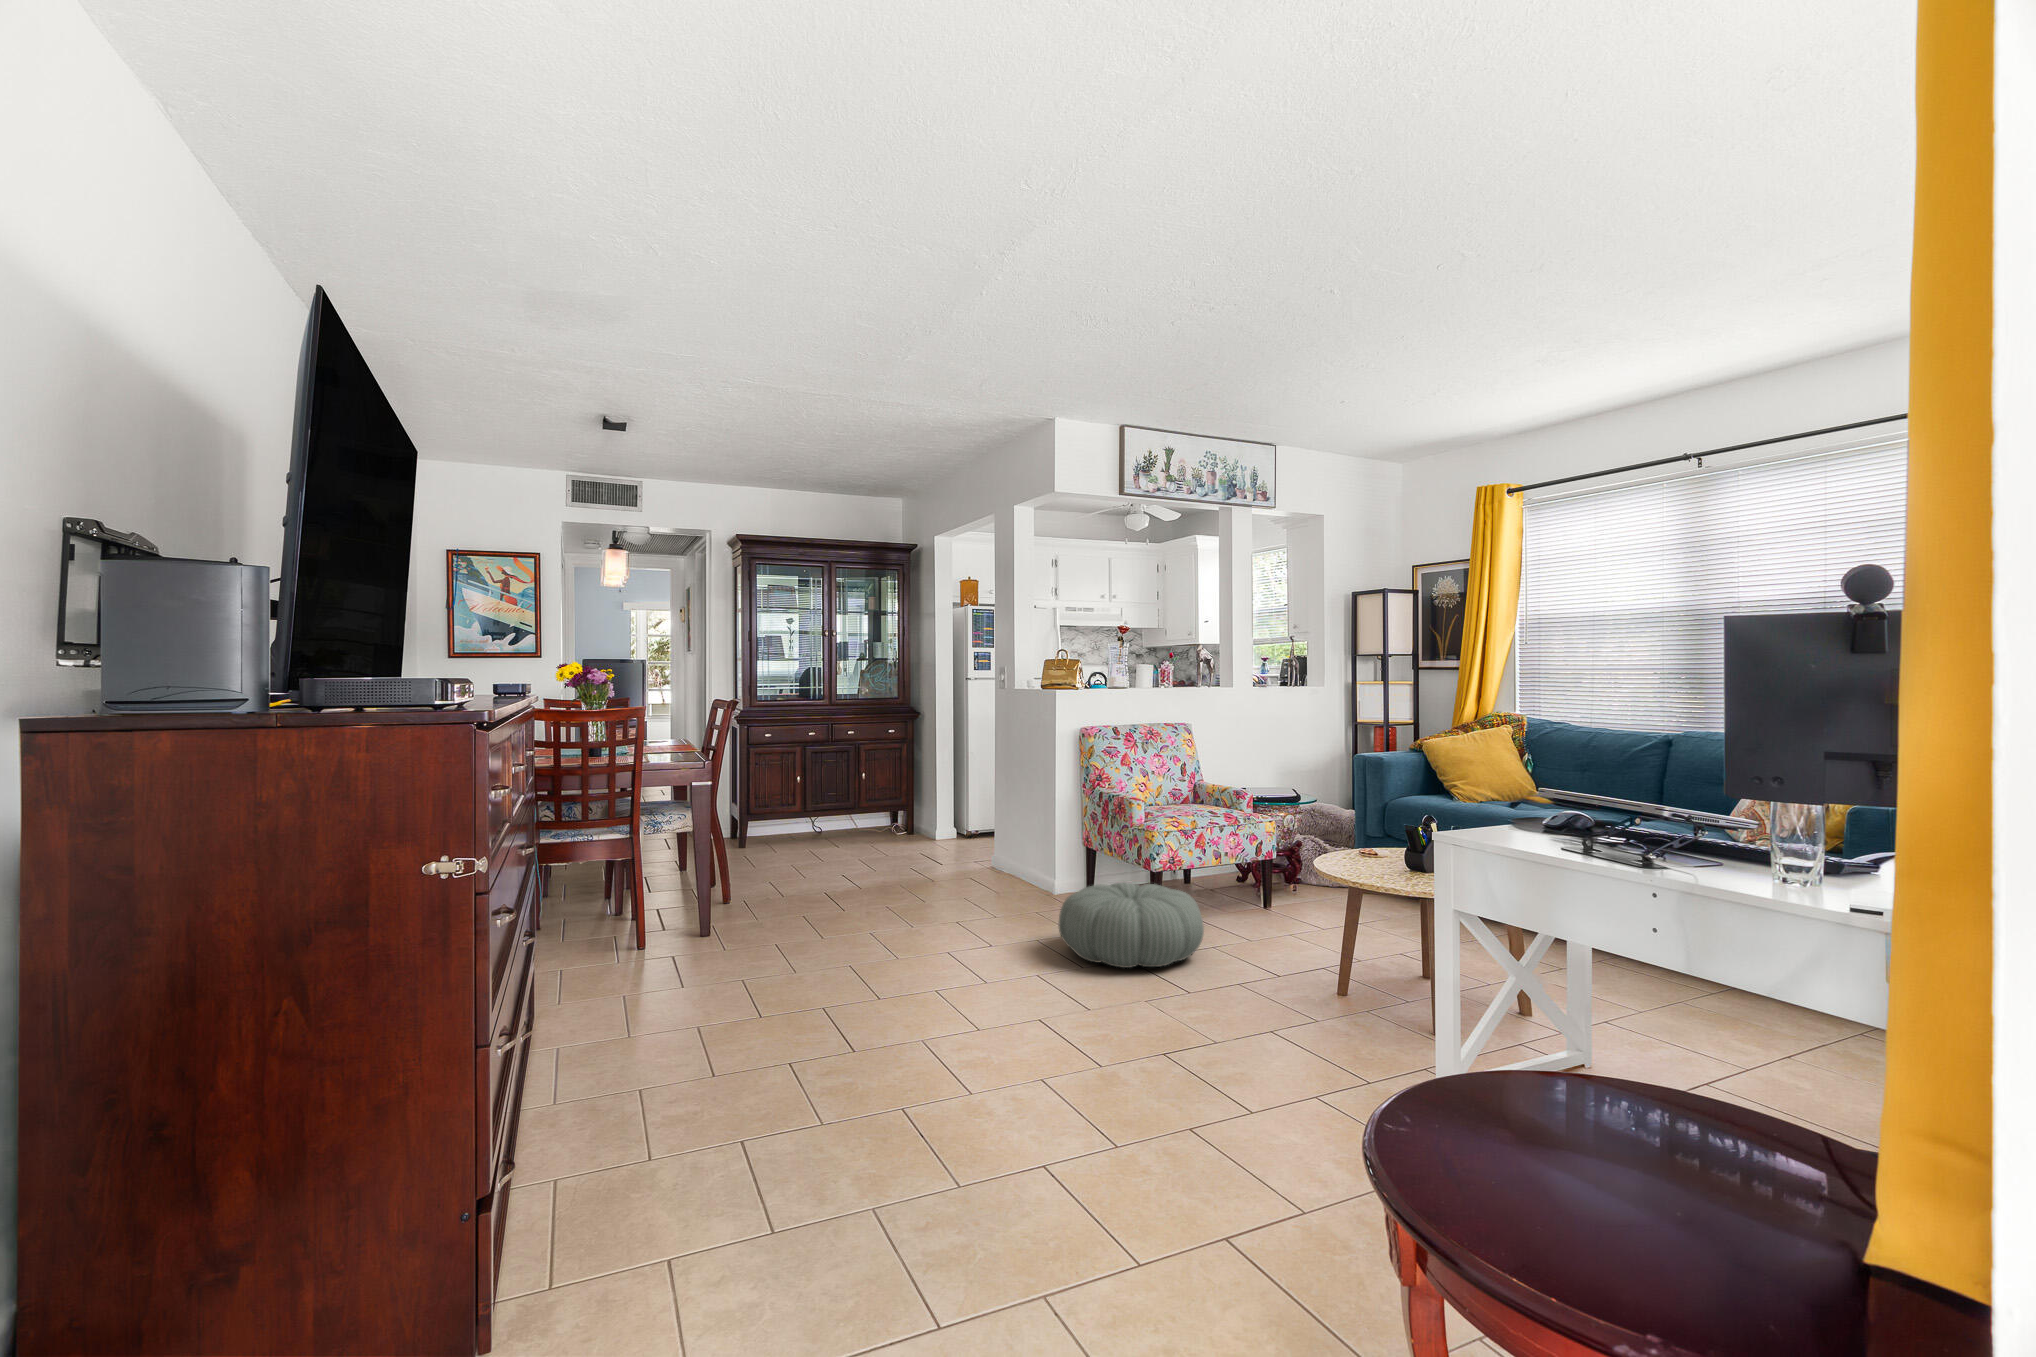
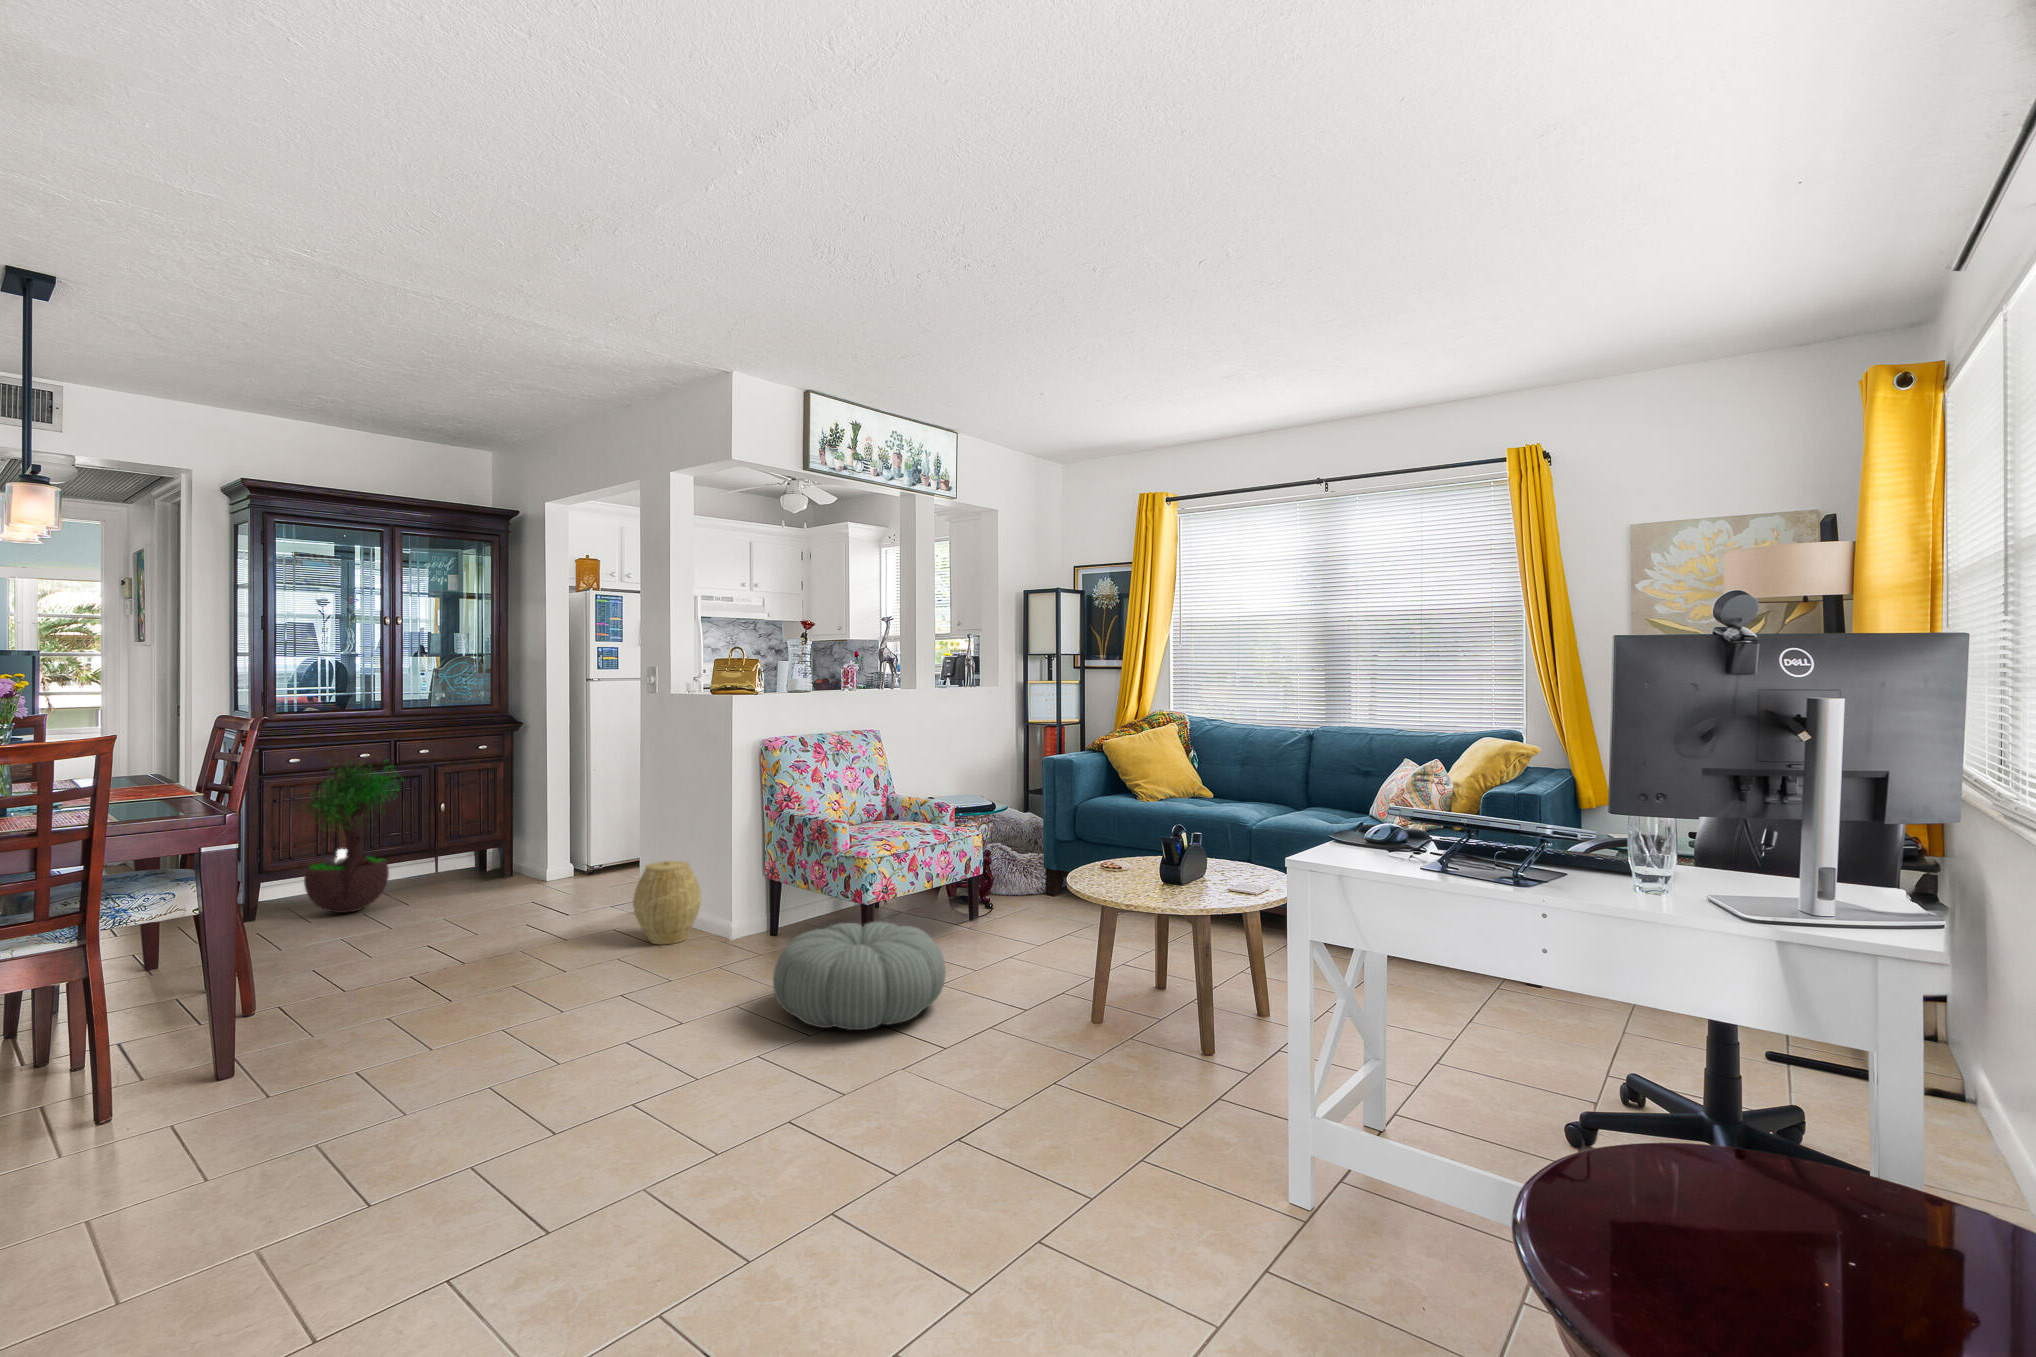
potted tree: none [763,730,836,851] -> present [296,751,402,913]
woven basket: none [981,825,1033,893] -> present [633,861,701,944]

